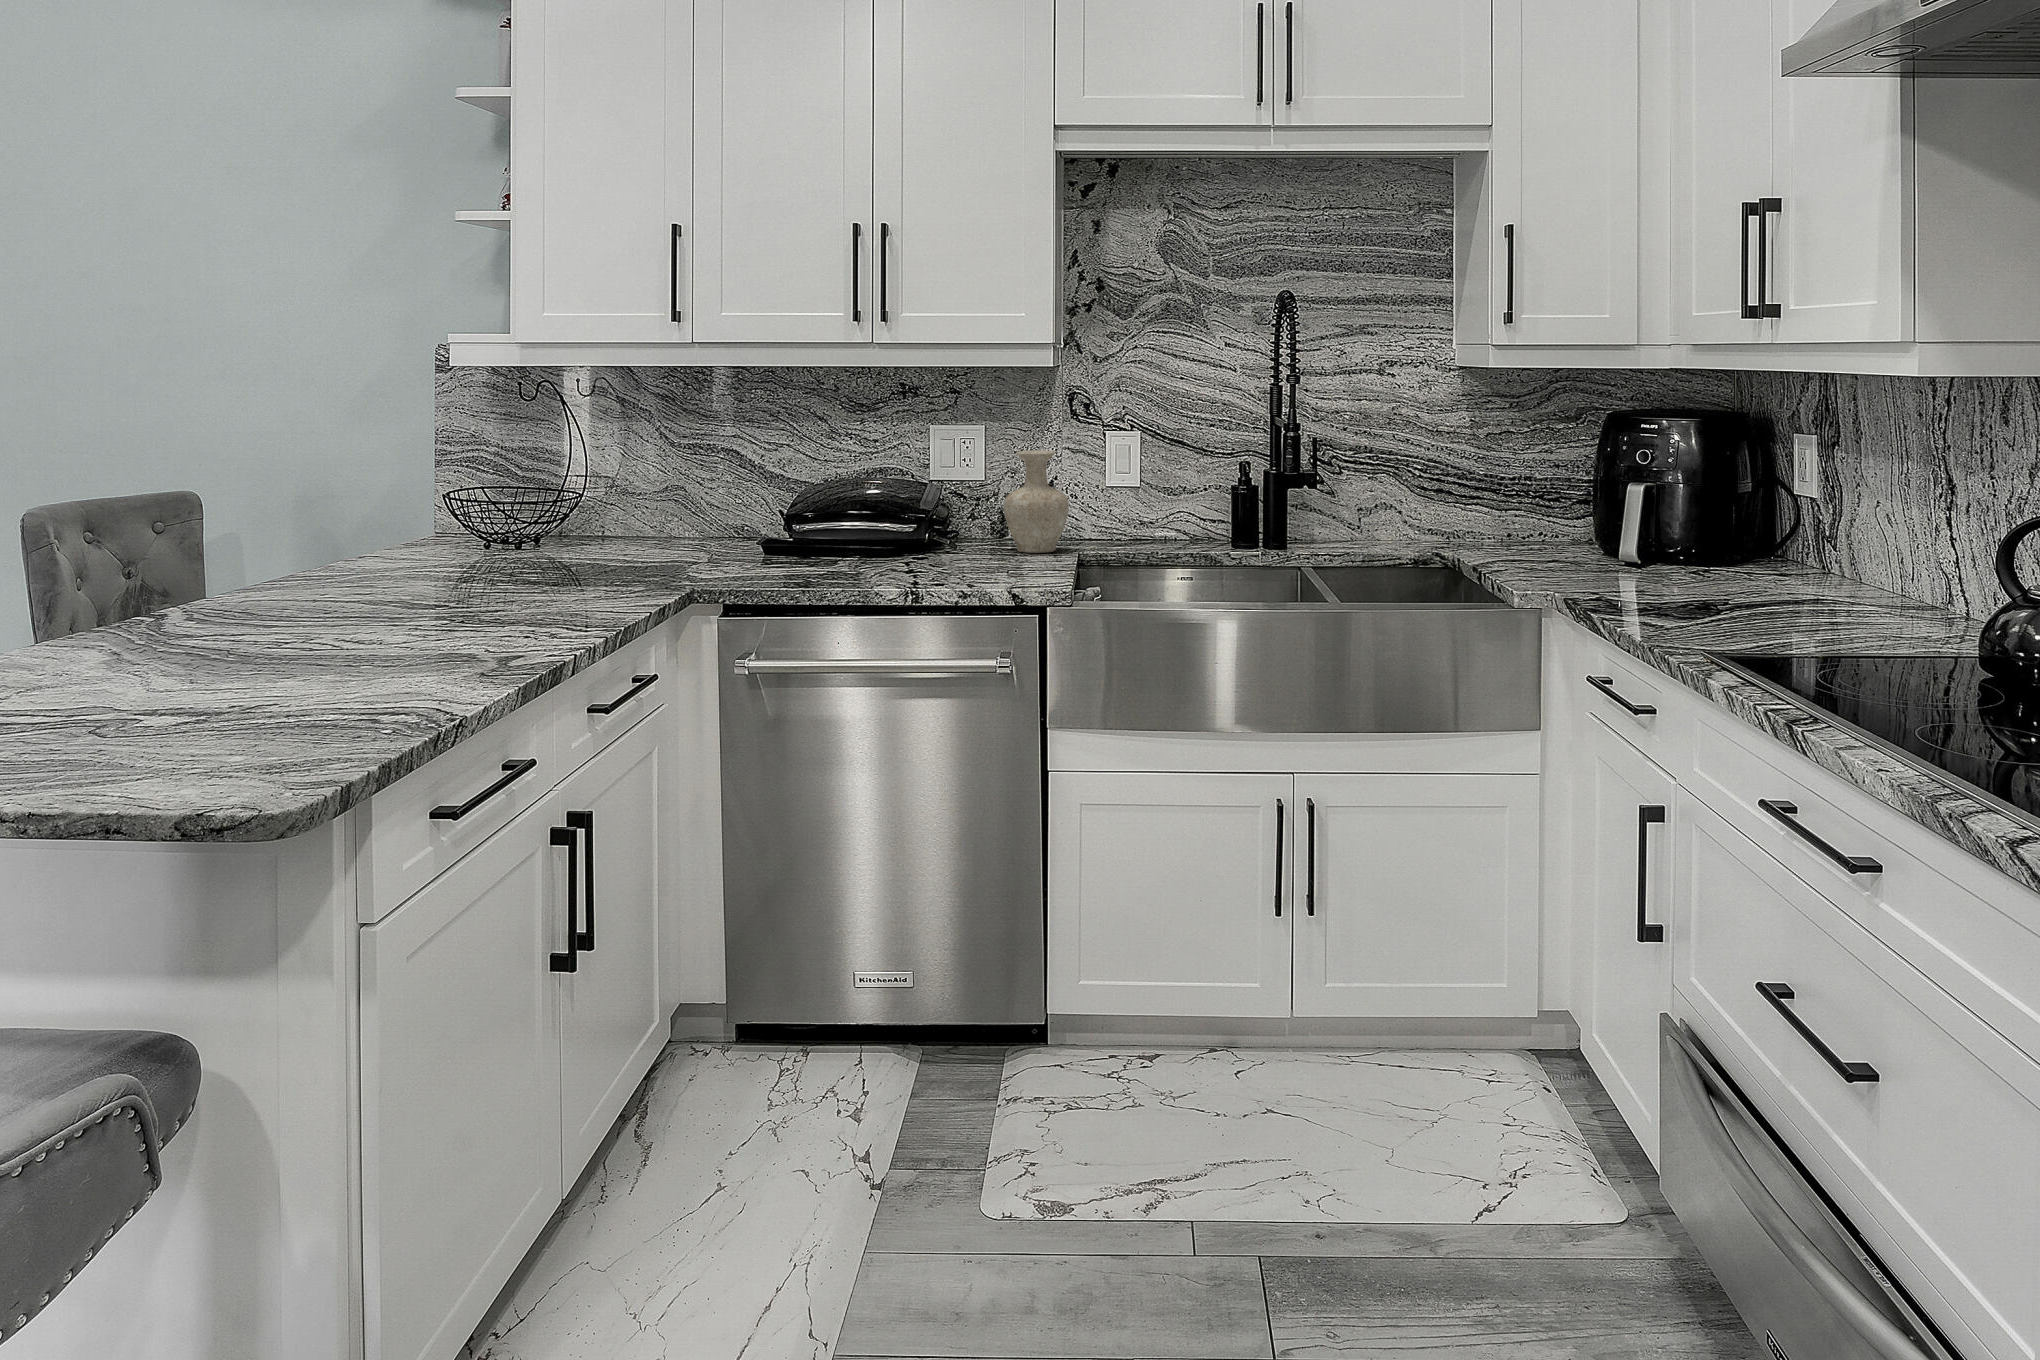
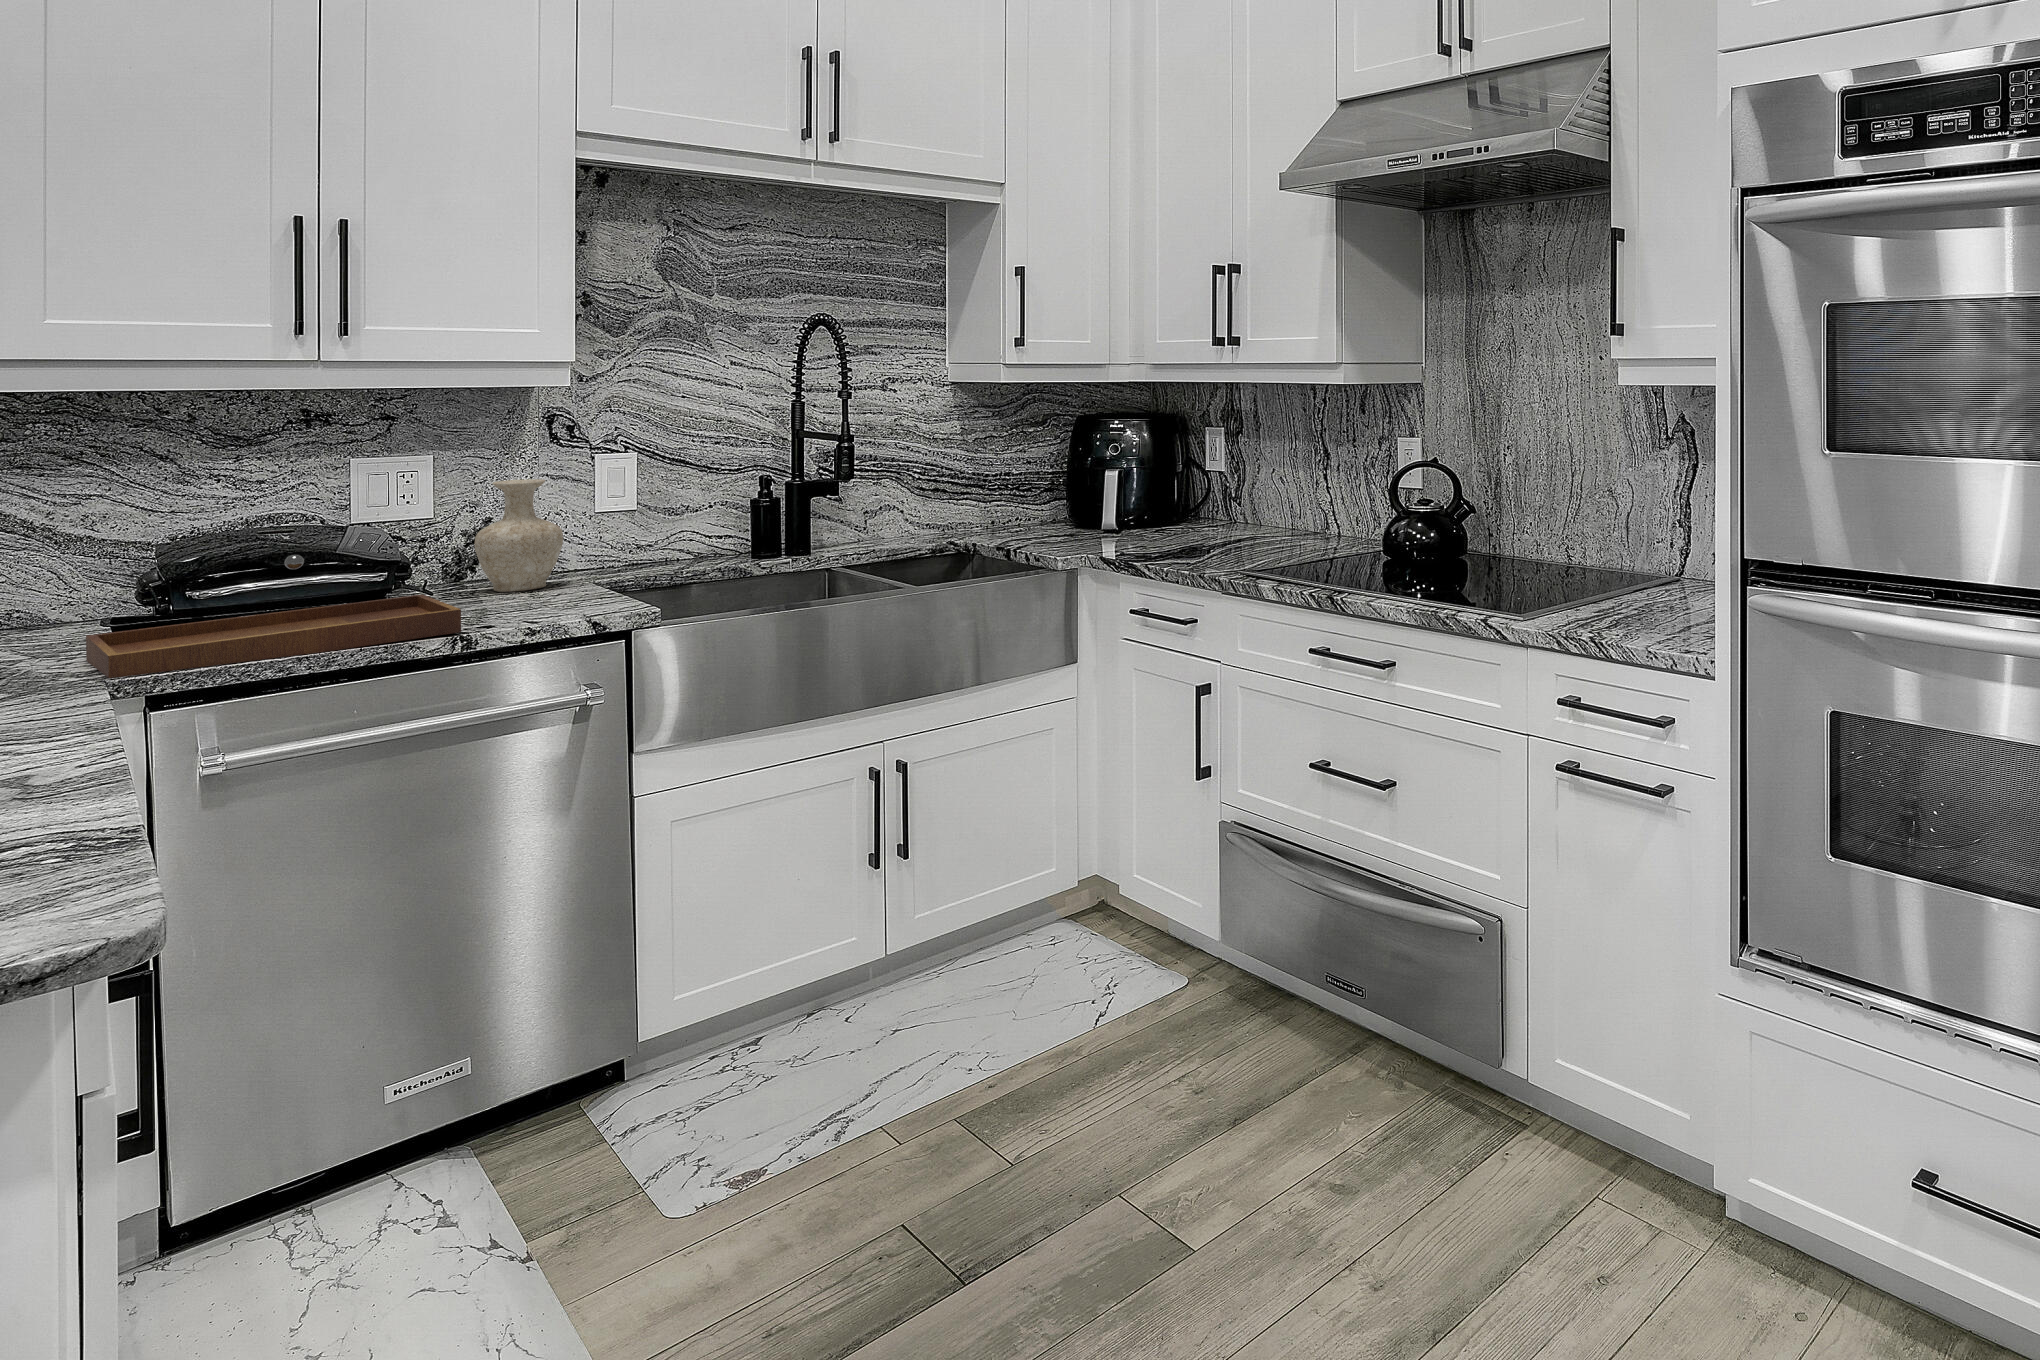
tray: none [684,502,916,589] -> present [86,555,461,678]

